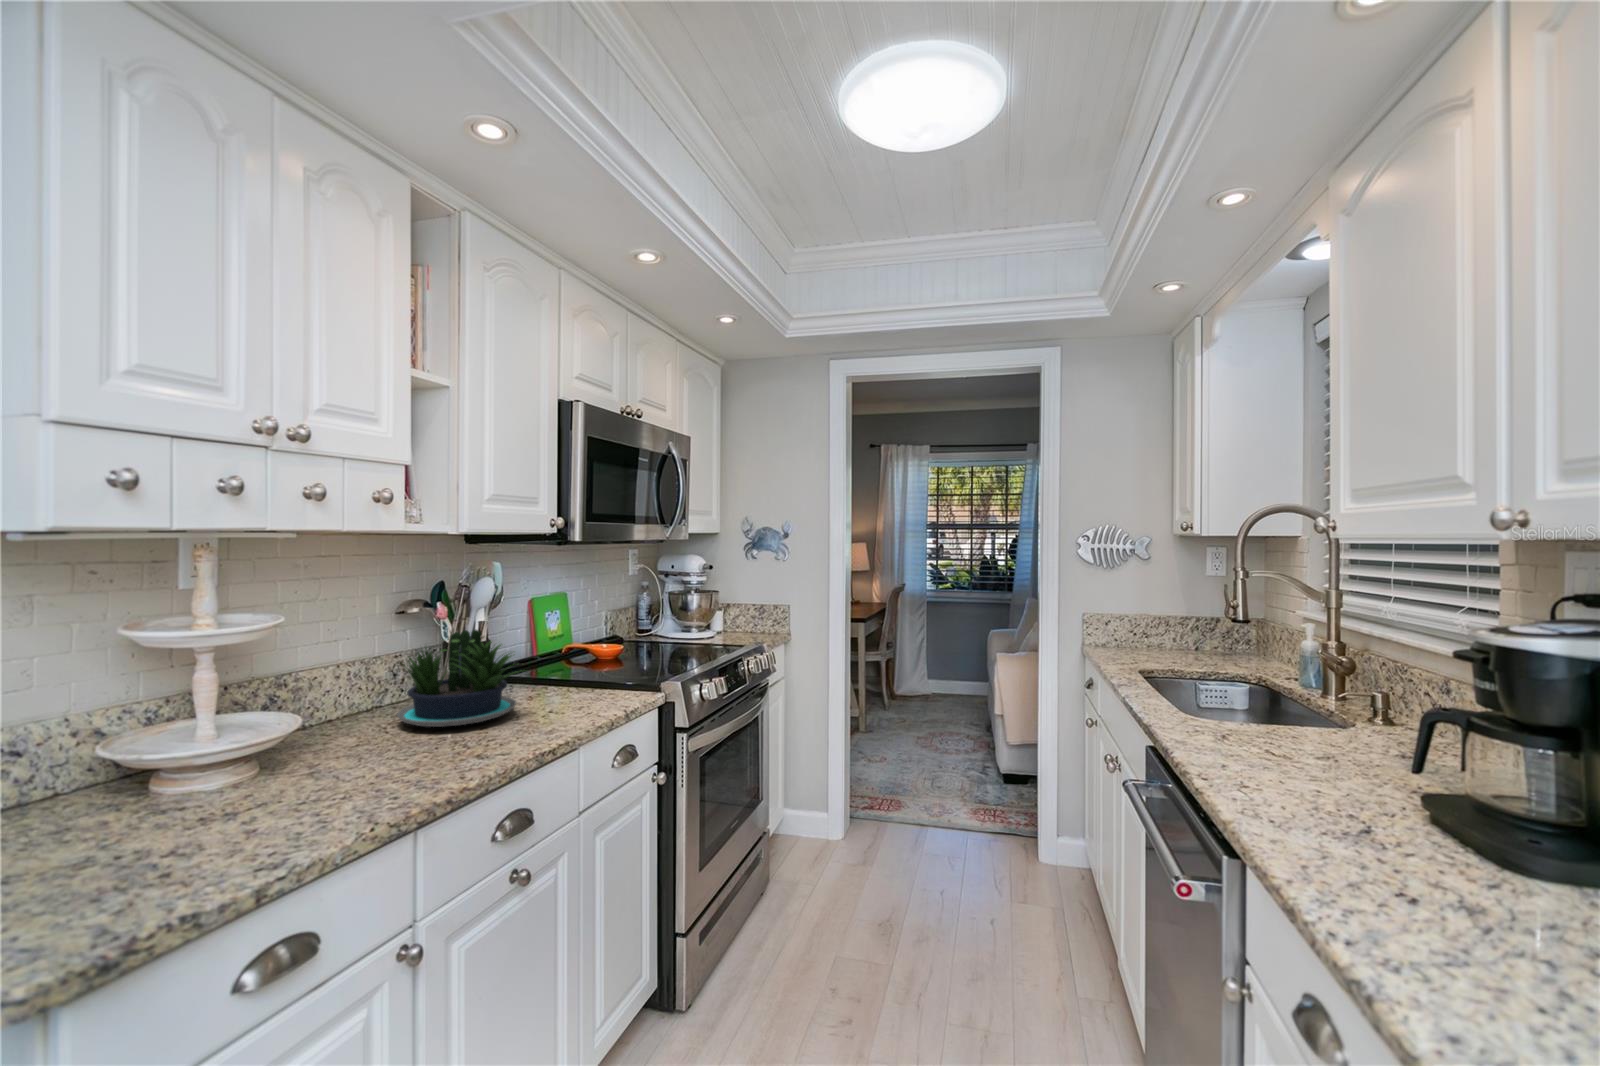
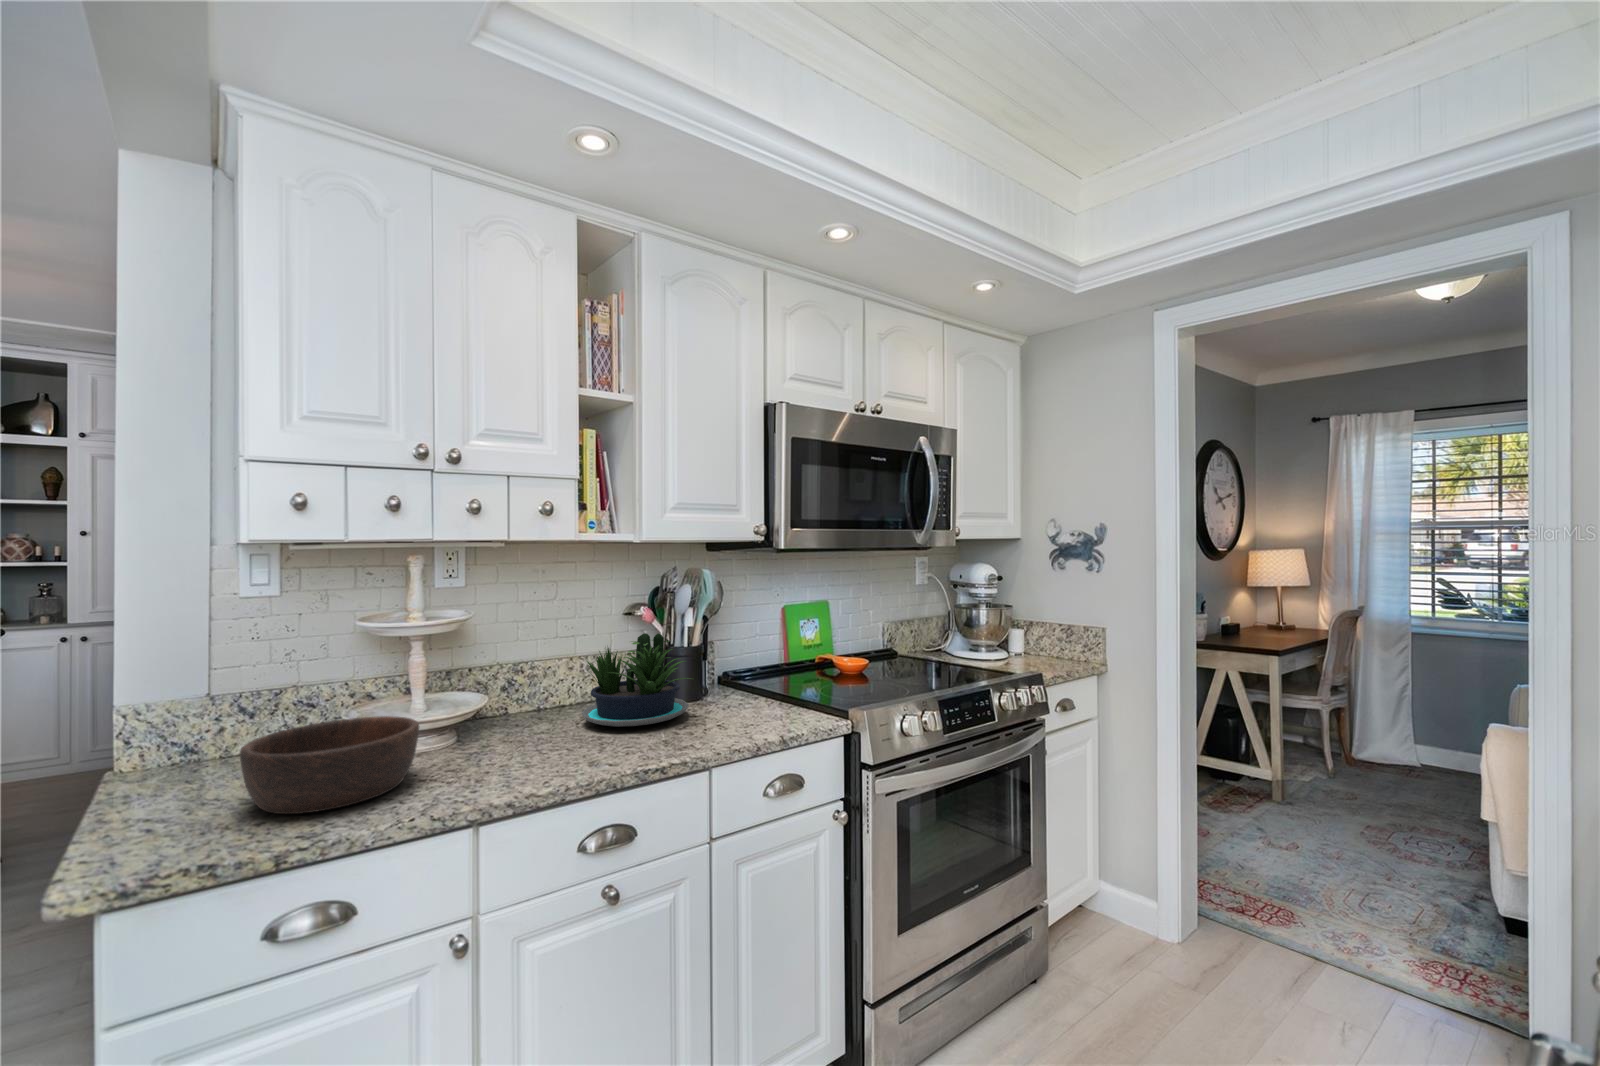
wooden bowl: none [106,738,326,858] -> present [240,716,419,814]

